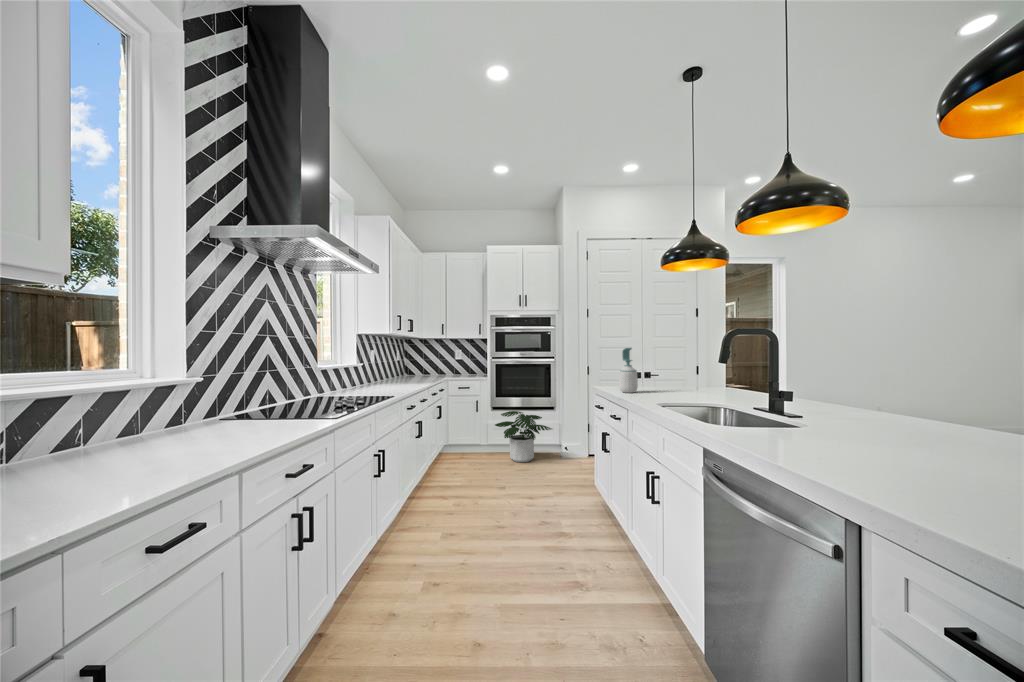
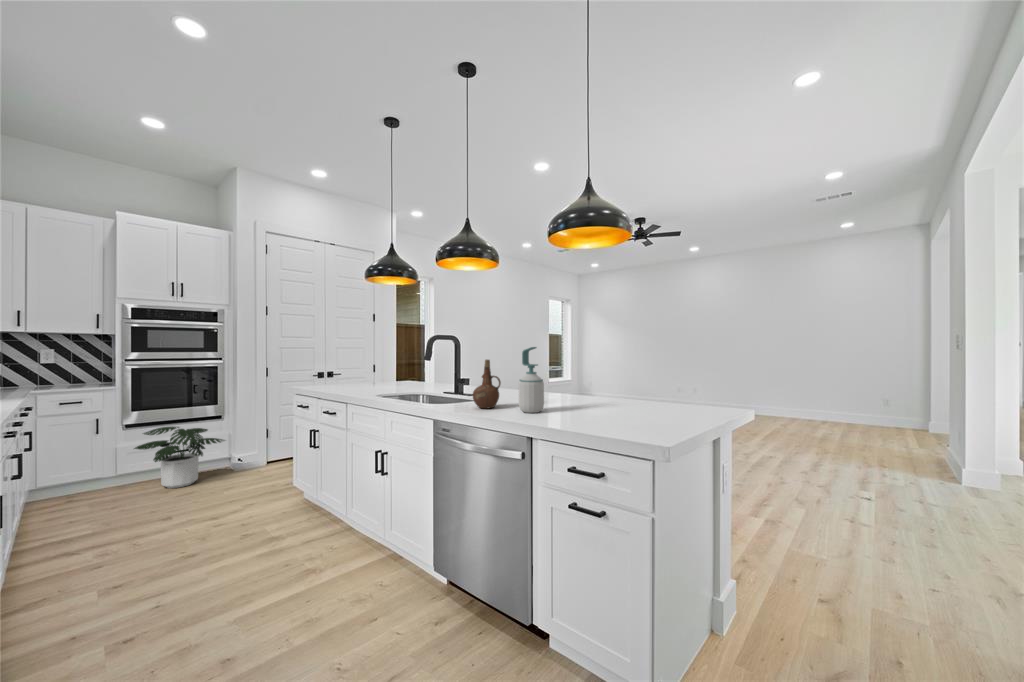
soap bottle: present [619,348,638,393] -> present [519,347,544,413]
ceramic pitcher: none [775,361,835,445] -> present [473,360,501,408]

